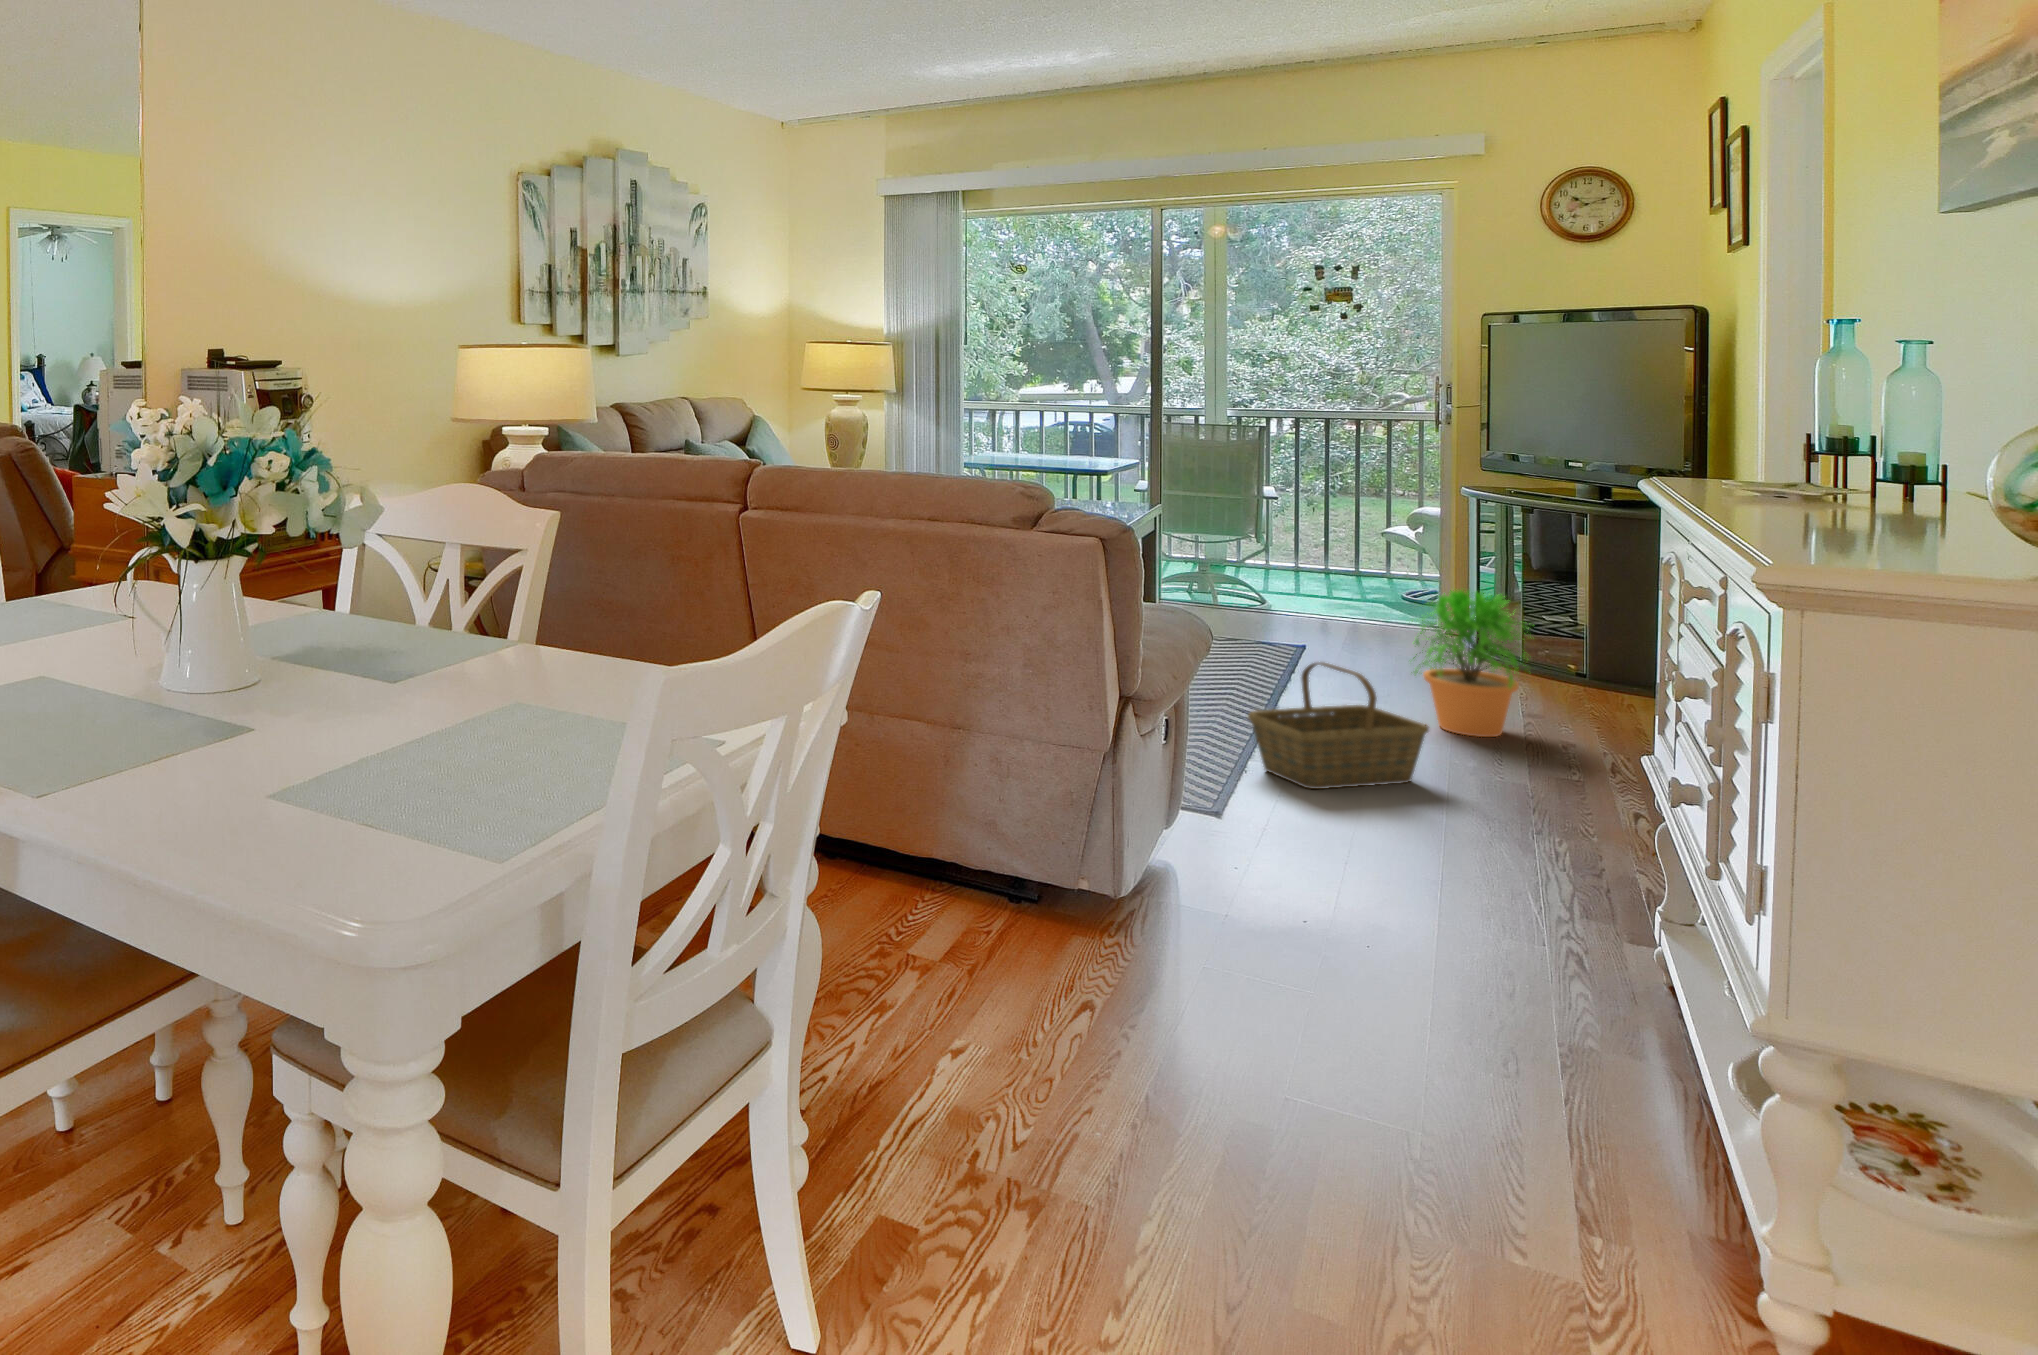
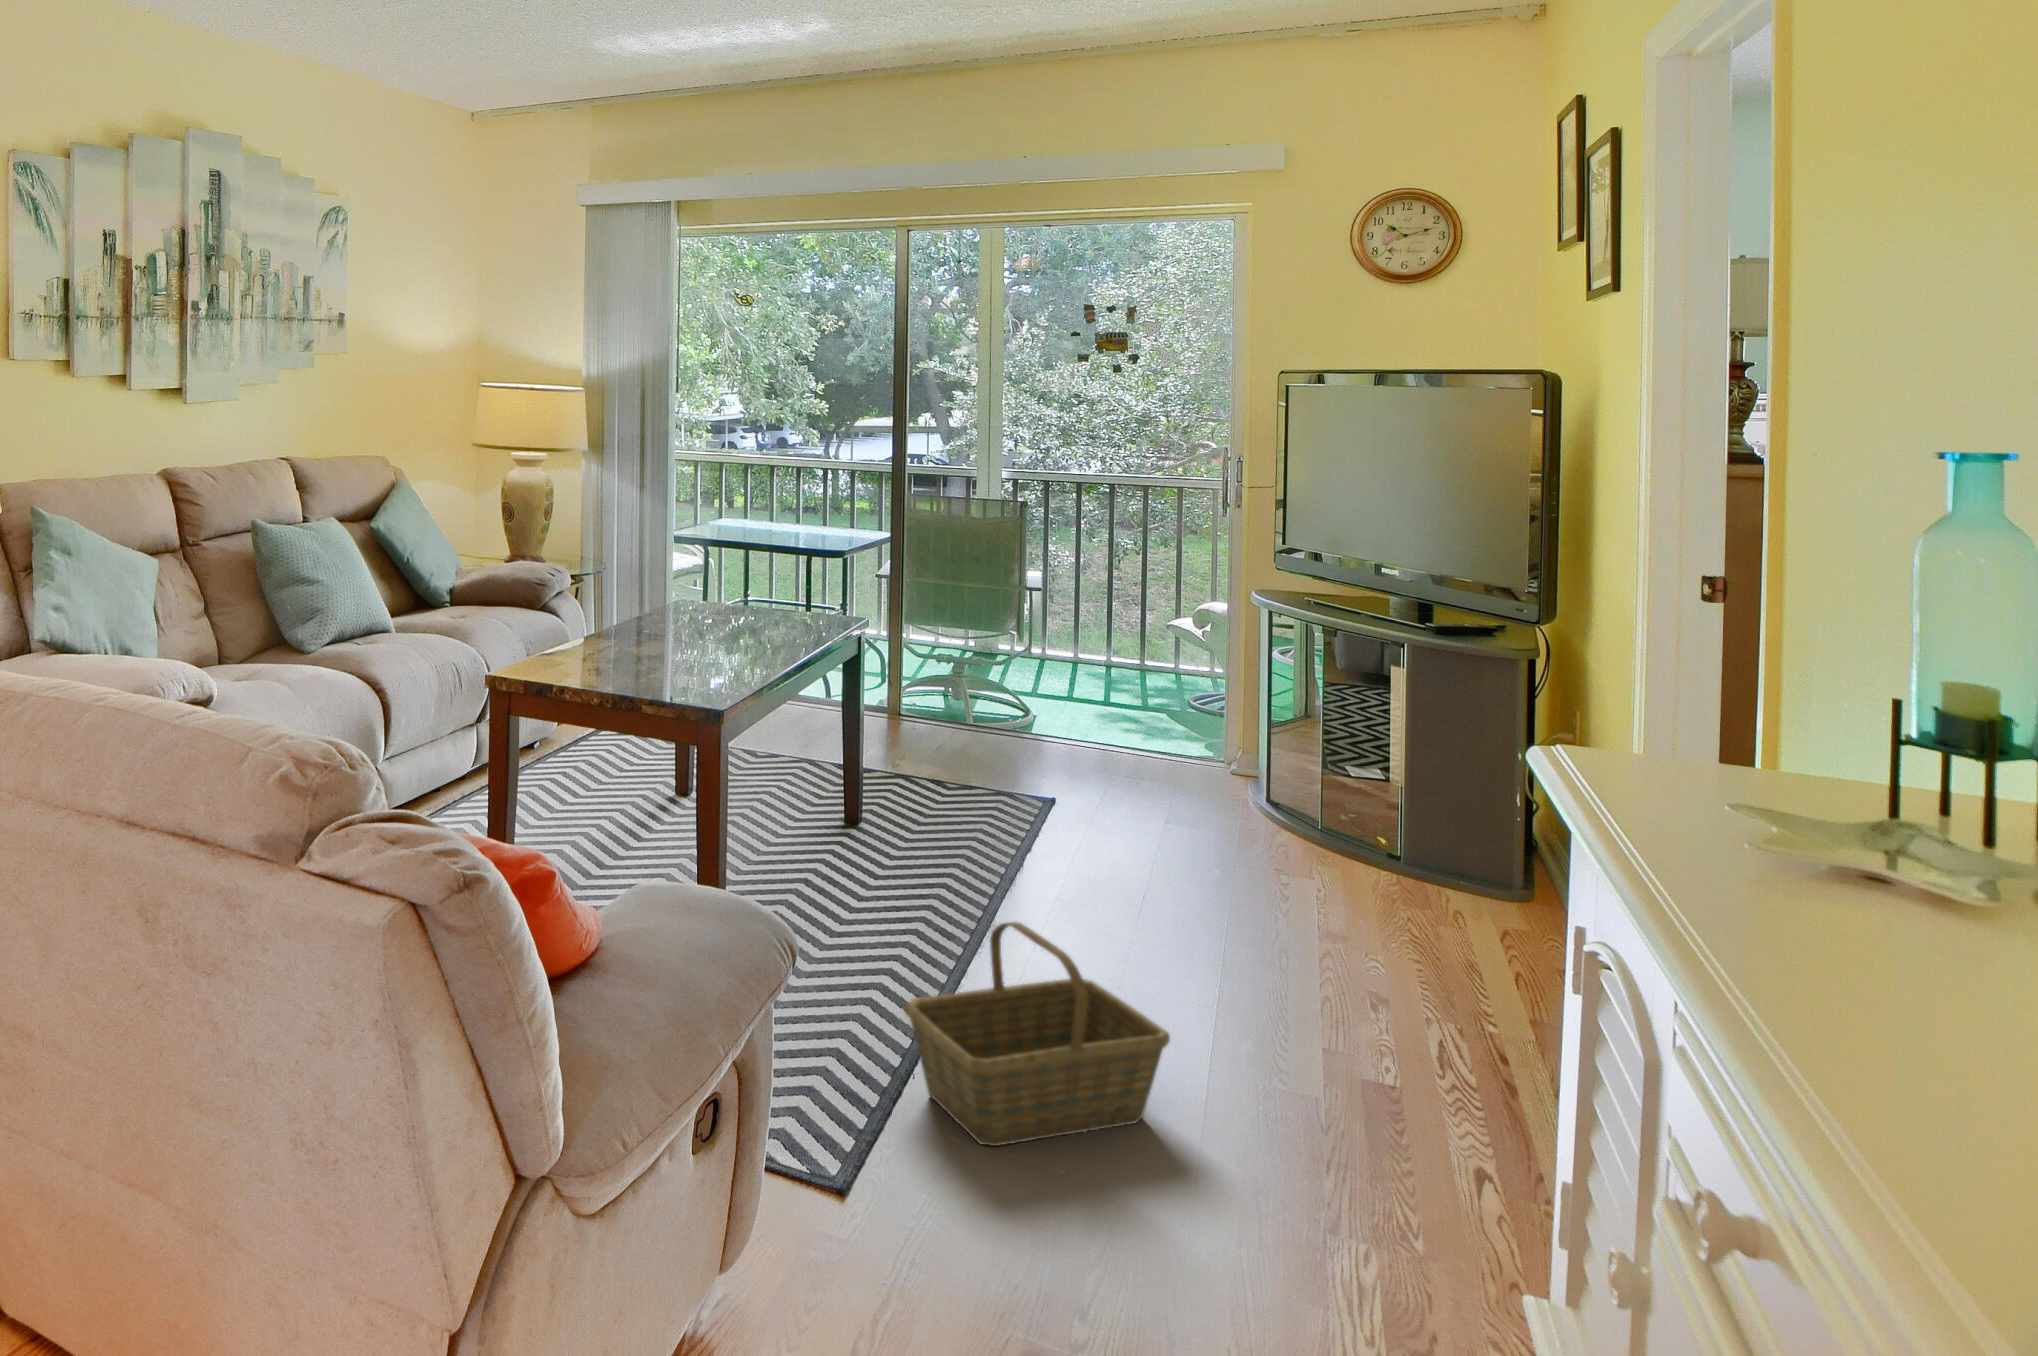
potted plant: present [1412,590,1531,737] -> none [1155,773,1336,999]

